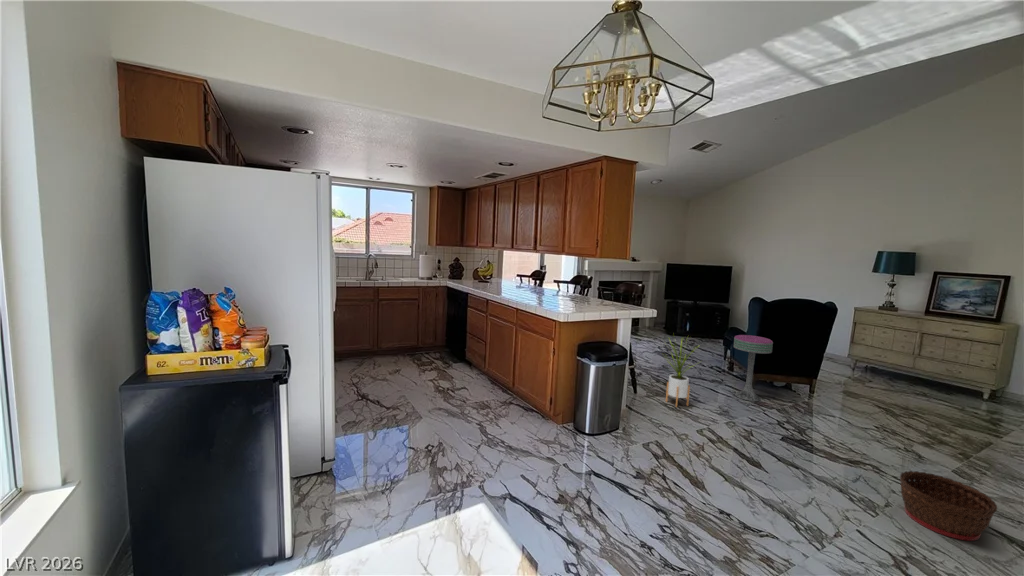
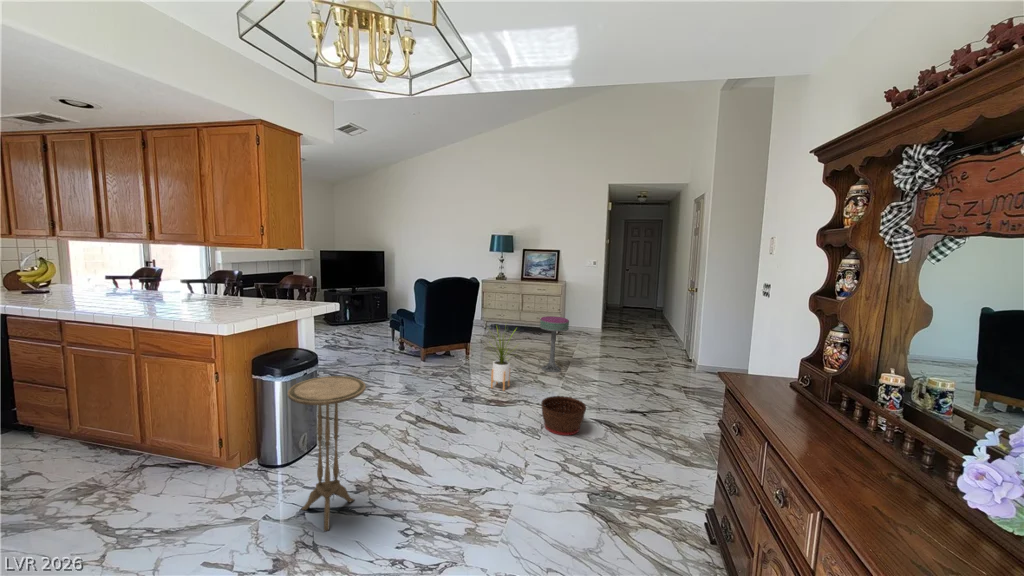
bar stool: present [733,335,773,401] -> present [540,316,569,372]
house plant: present [666,341,692,407] -> present [491,329,510,391]
side table: none [583,365,644,494] -> present [288,376,366,531]

